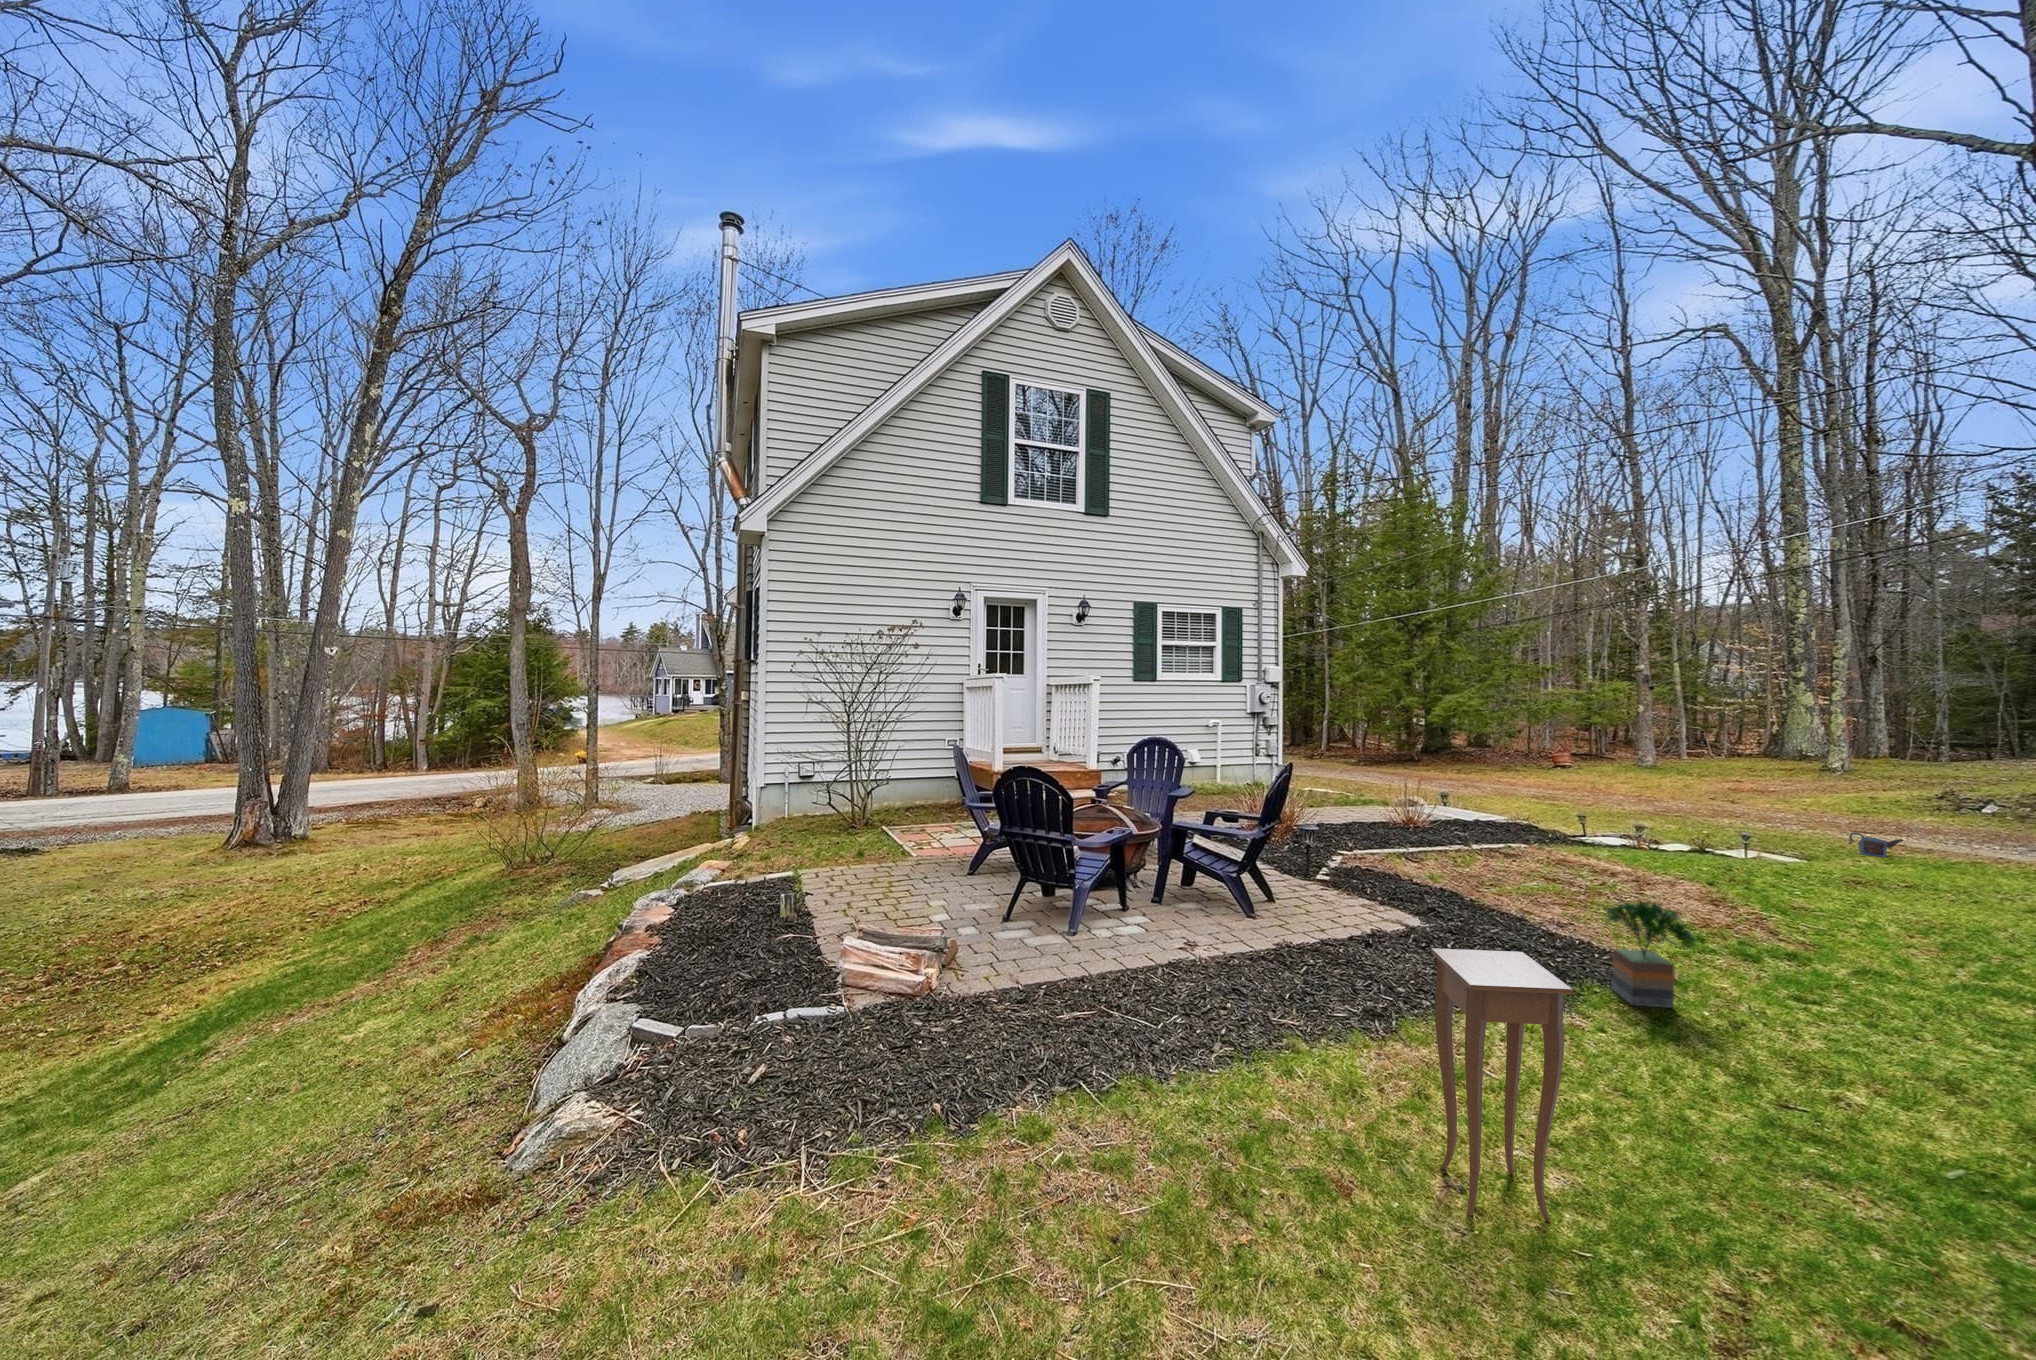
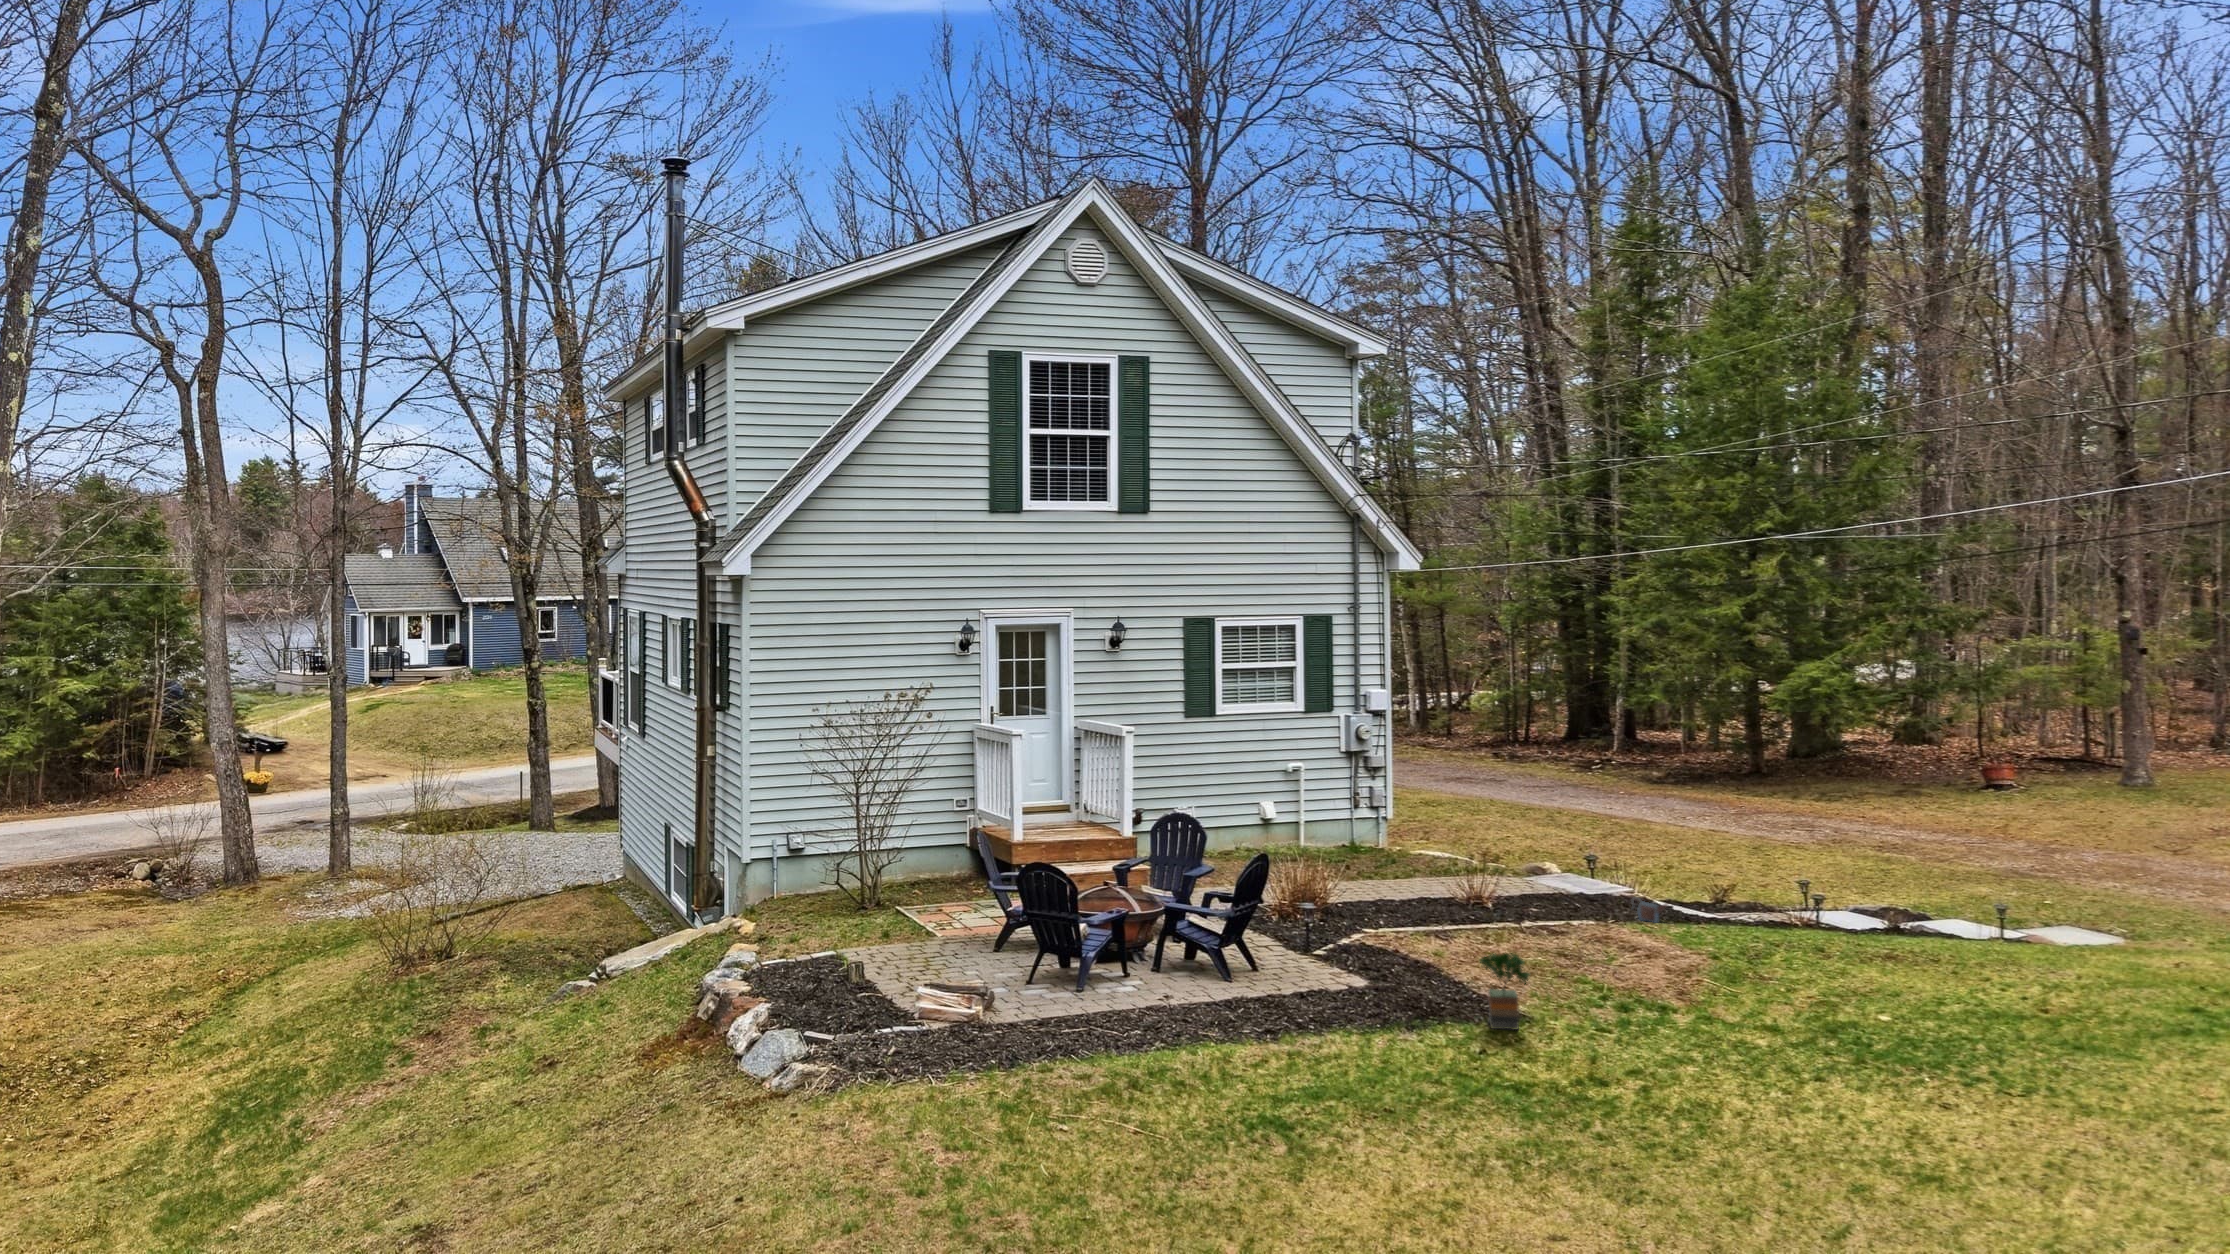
watering can: present [1848,832,1903,857] -> present [1632,897,1668,923]
side table: present [1431,948,1573,1222] -> none [1268,967,1319,1105]

